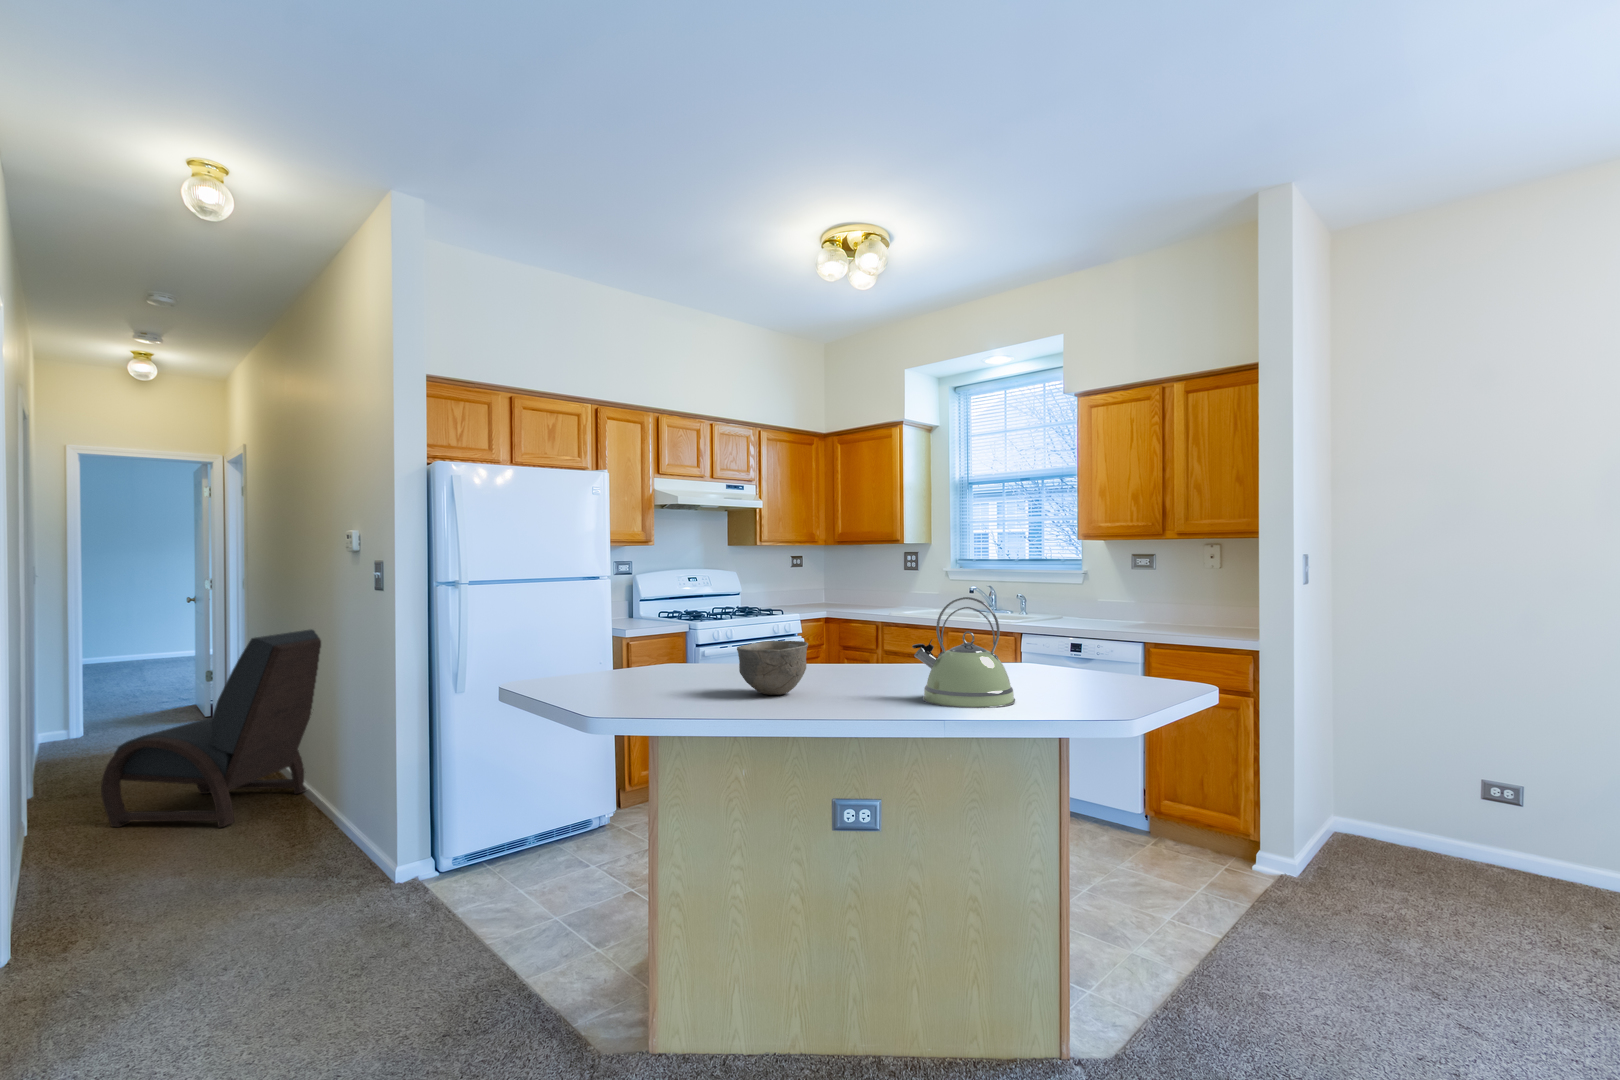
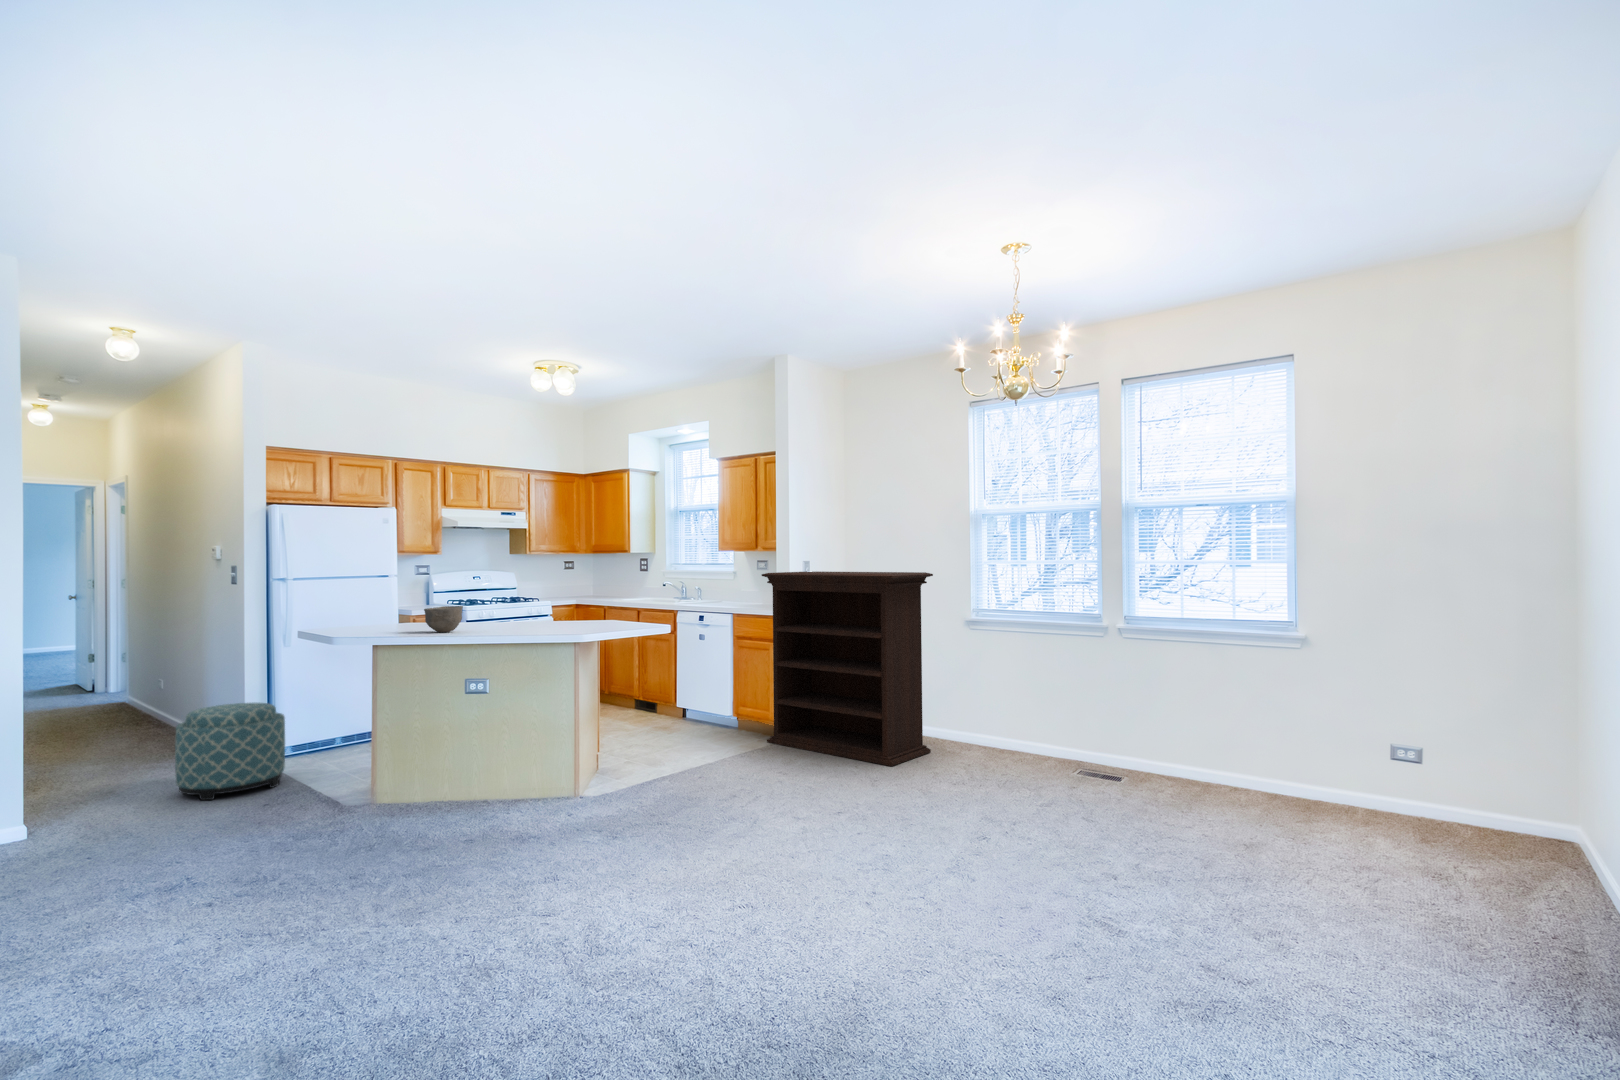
bookshelf: none [1225,572,1612,961] -> present [762,571,933,766]
kettle: present [912,597,1015,708] -> none [514,583,561,635]
lounge chair: present [101,629,321,827] -> none [30,614,207,748]
ottoman: none [286,797,466,996] -> present [175,703,285,800]

